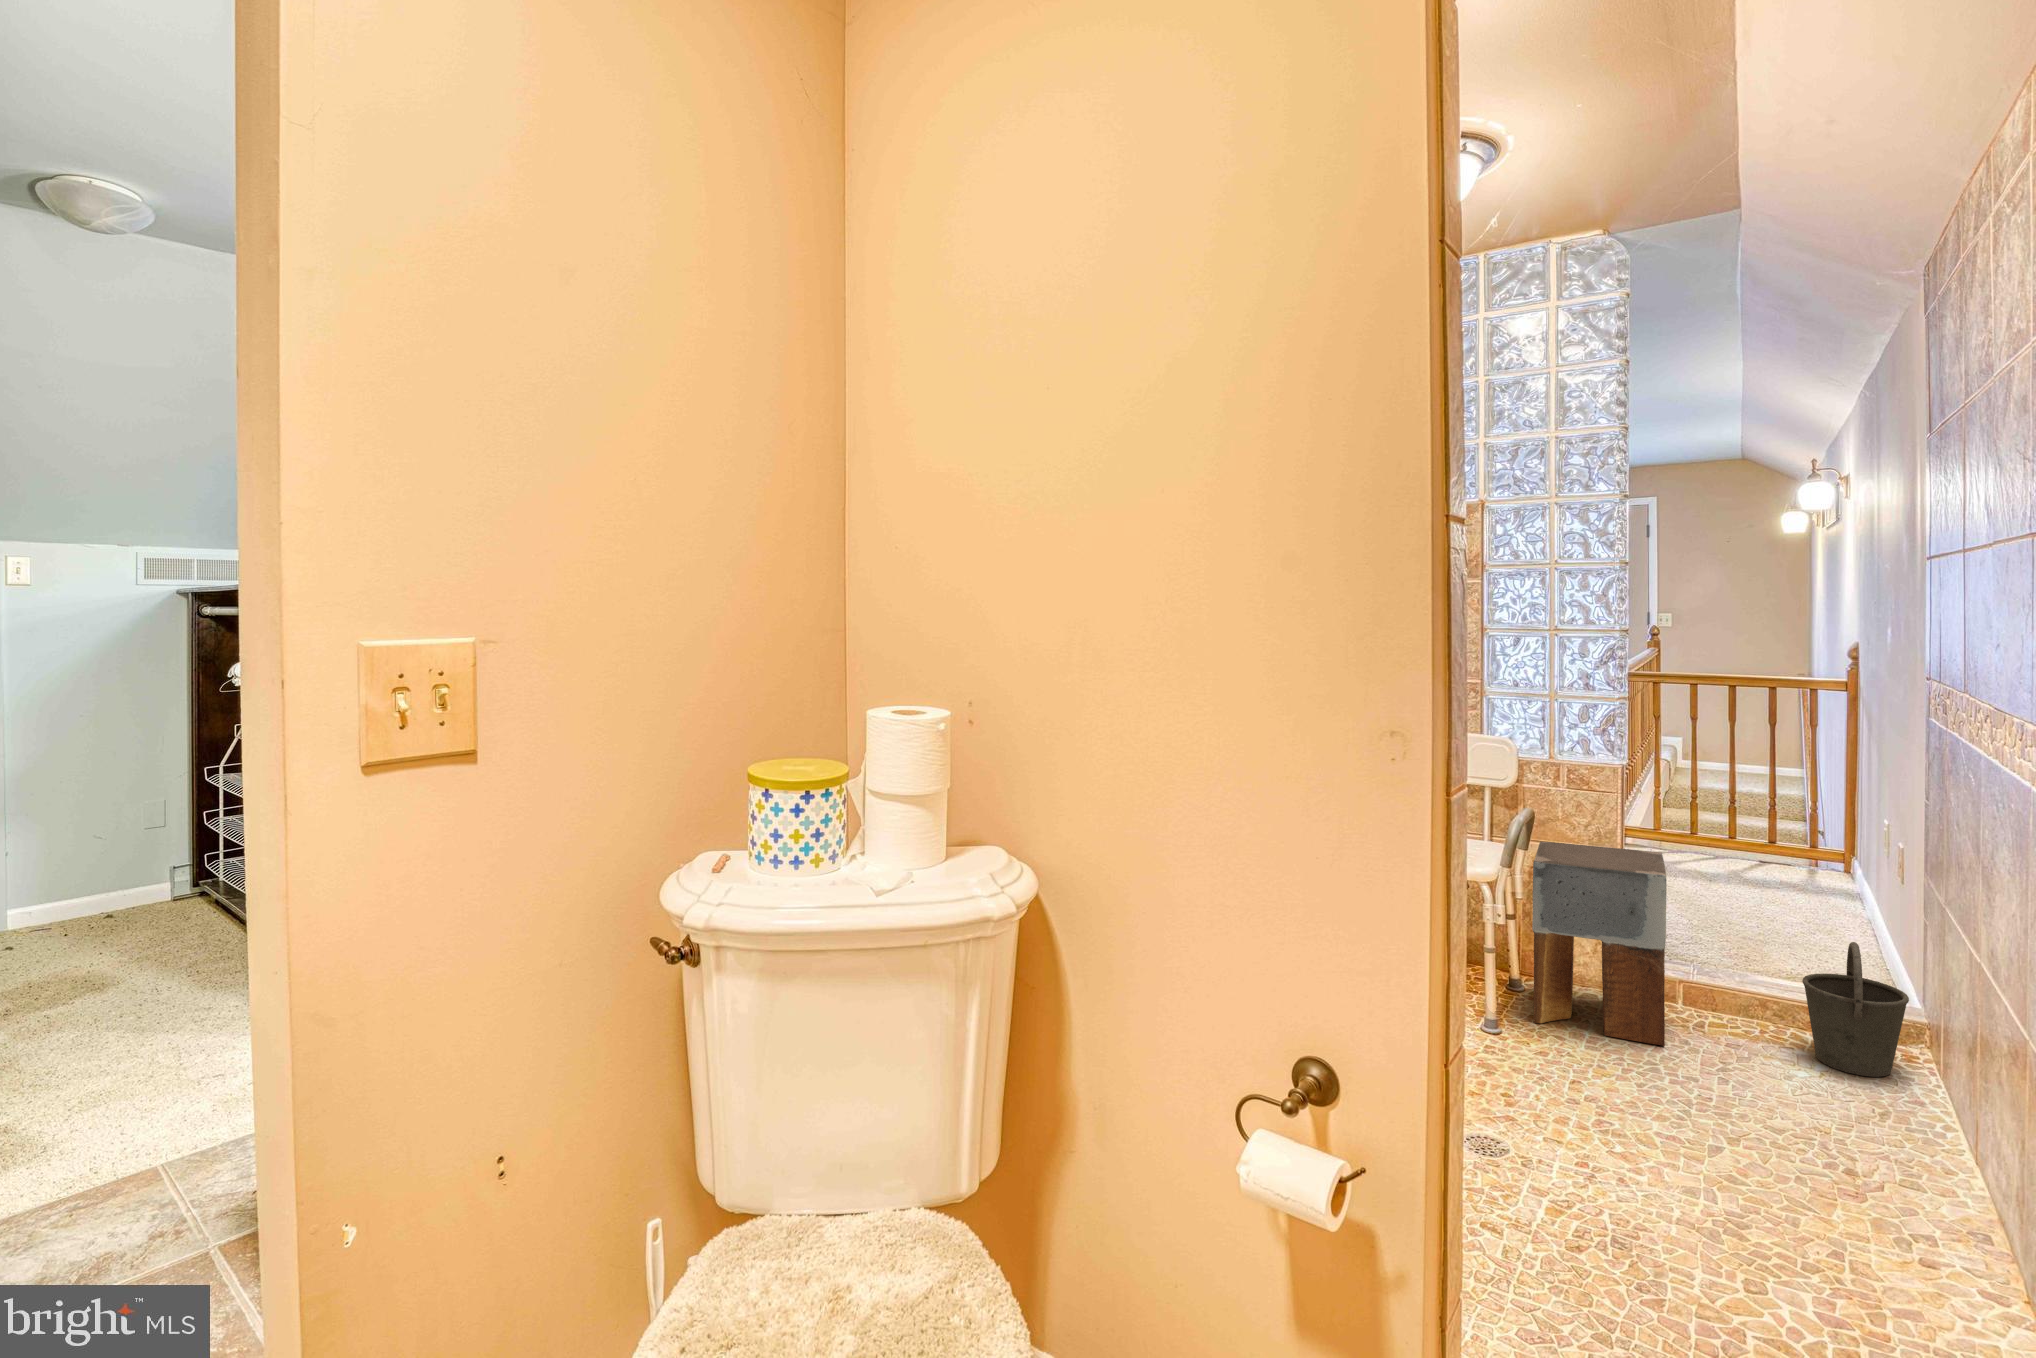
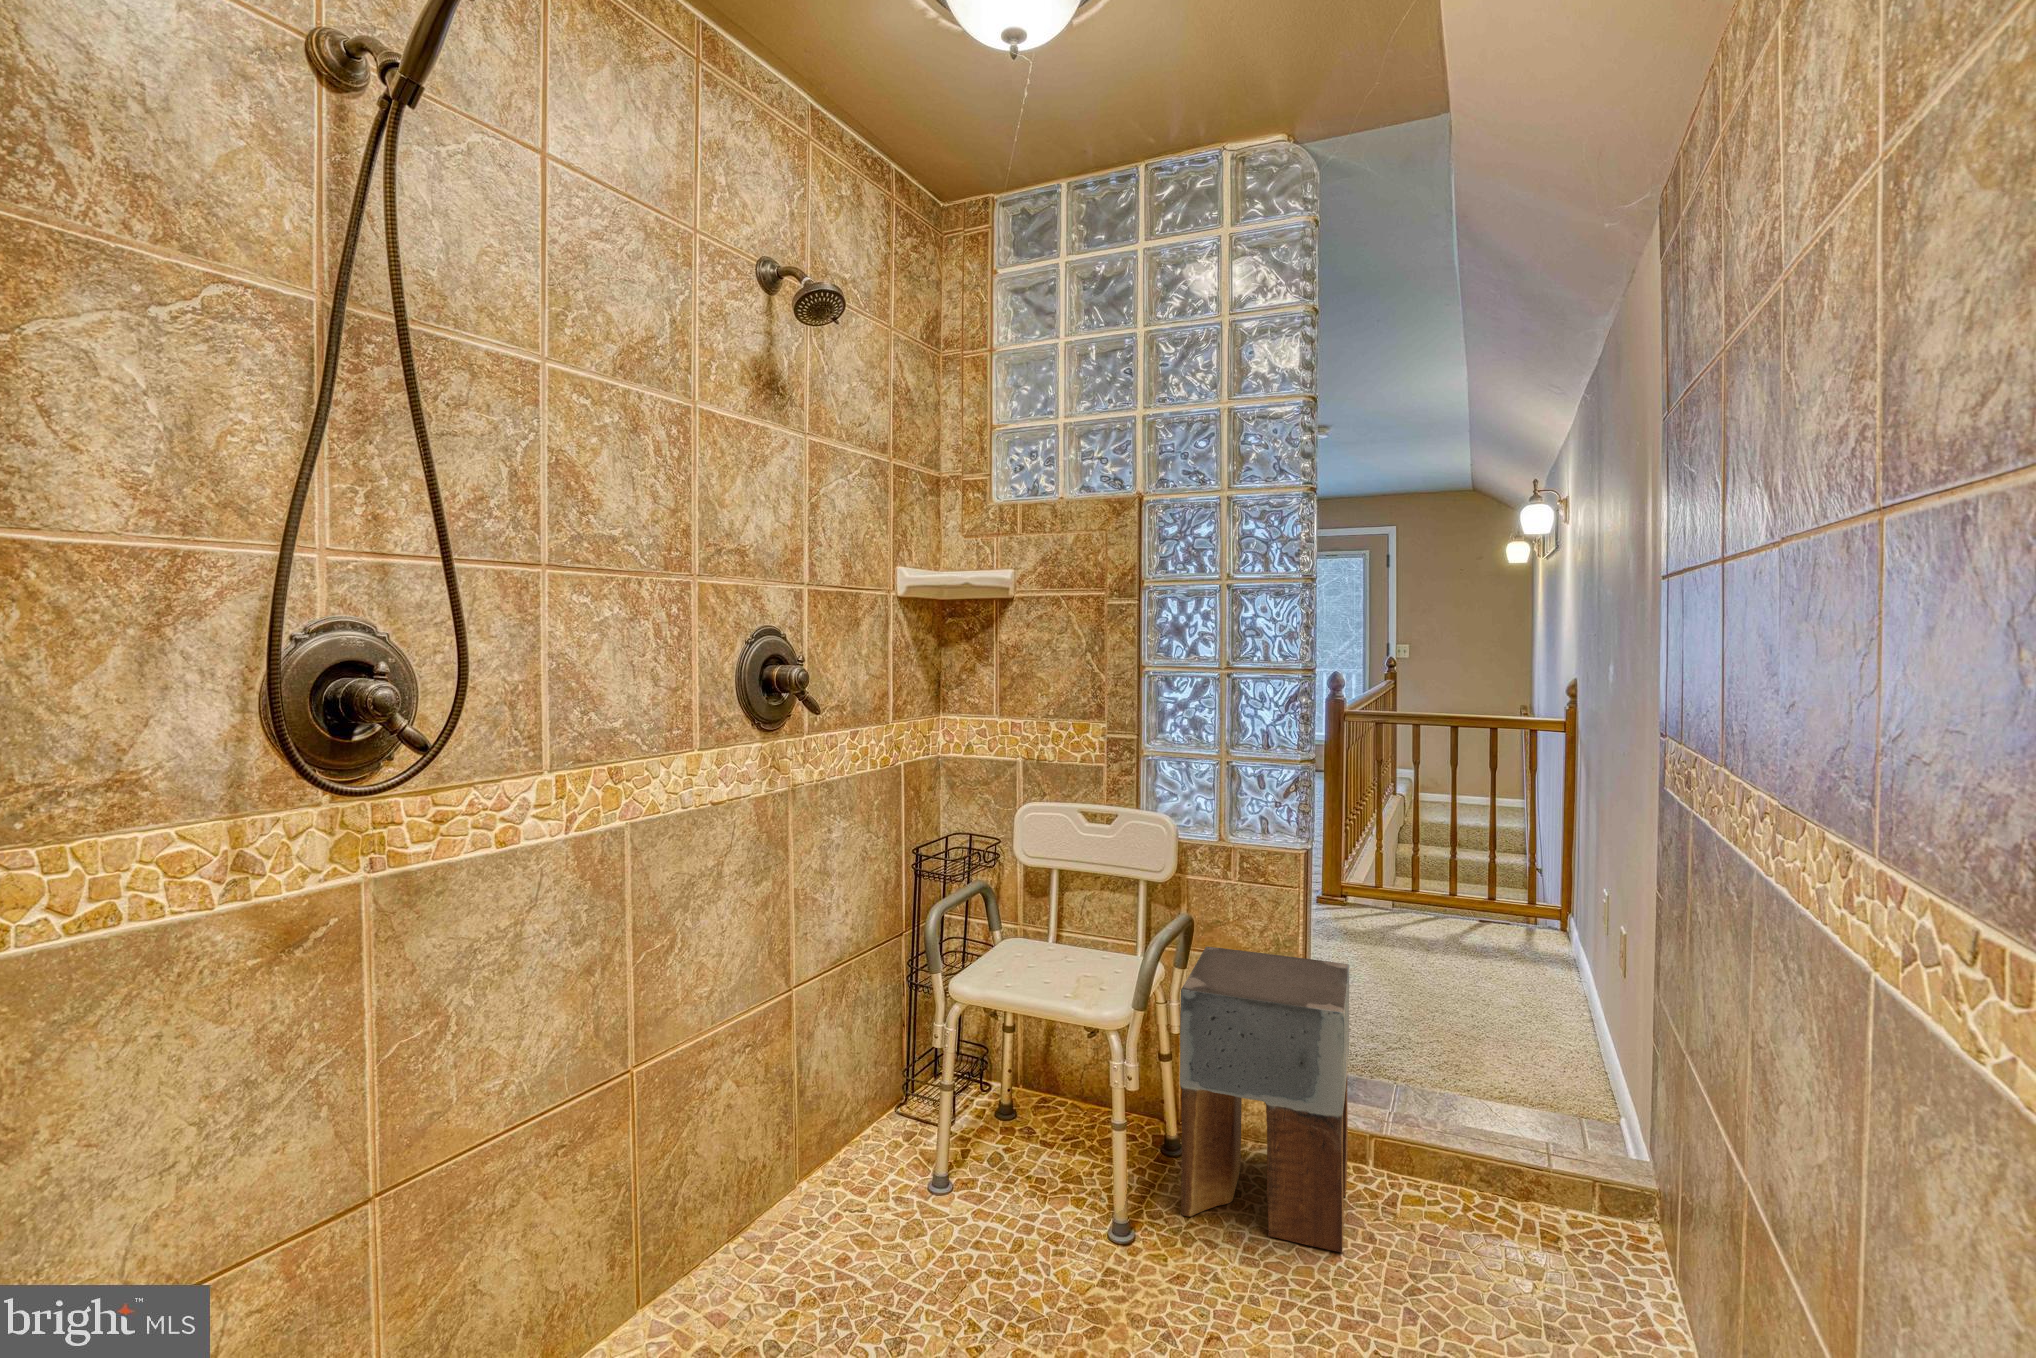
bucket: present [1802,942,1909,1077] -> none [1512,1097,1641,1295]

